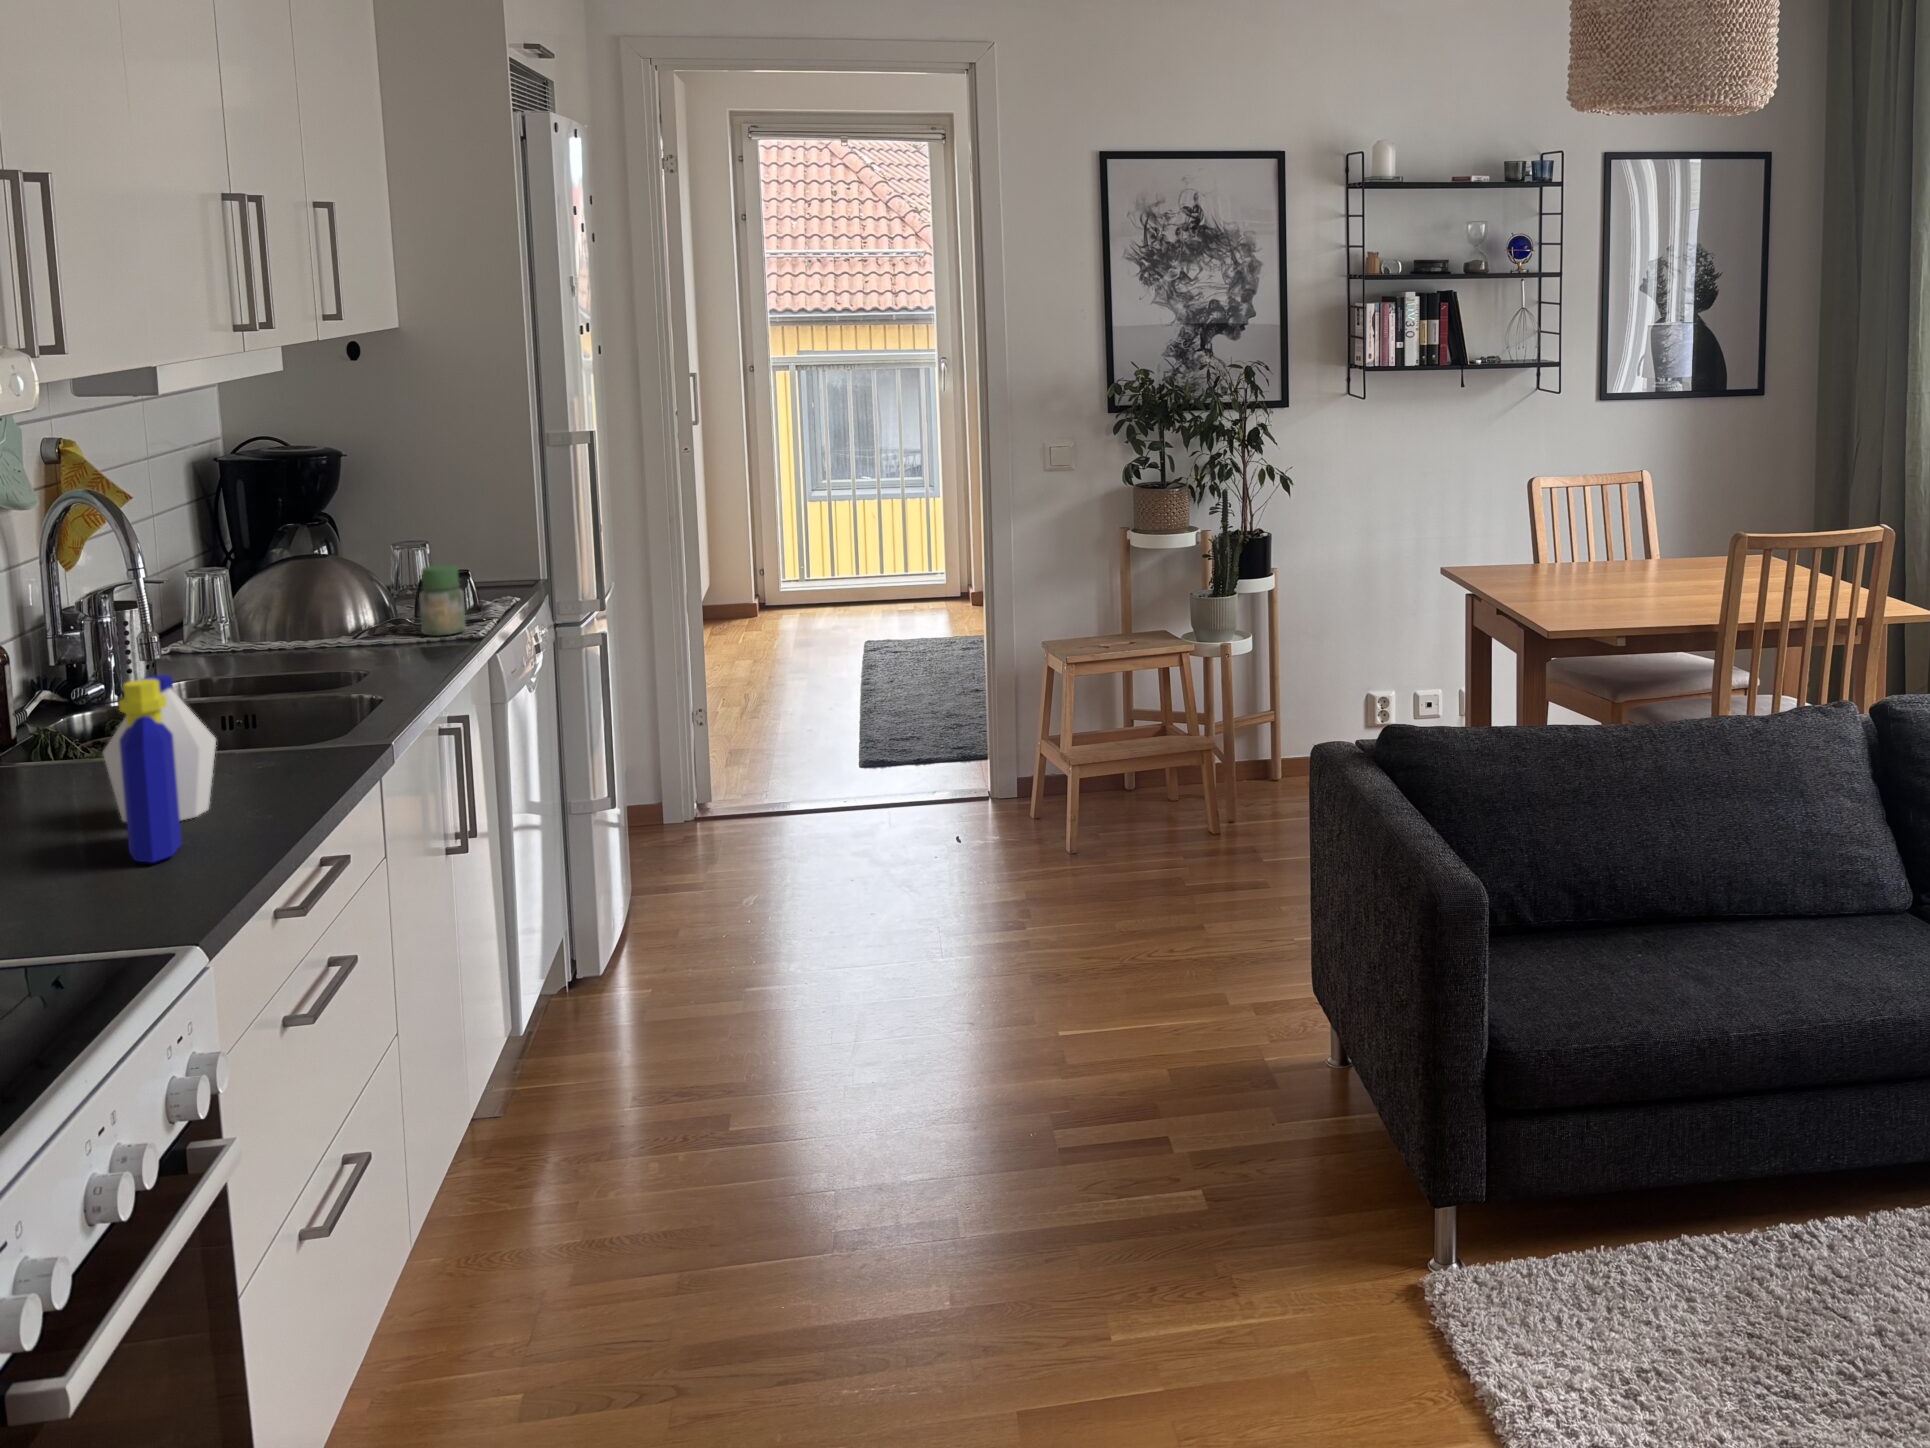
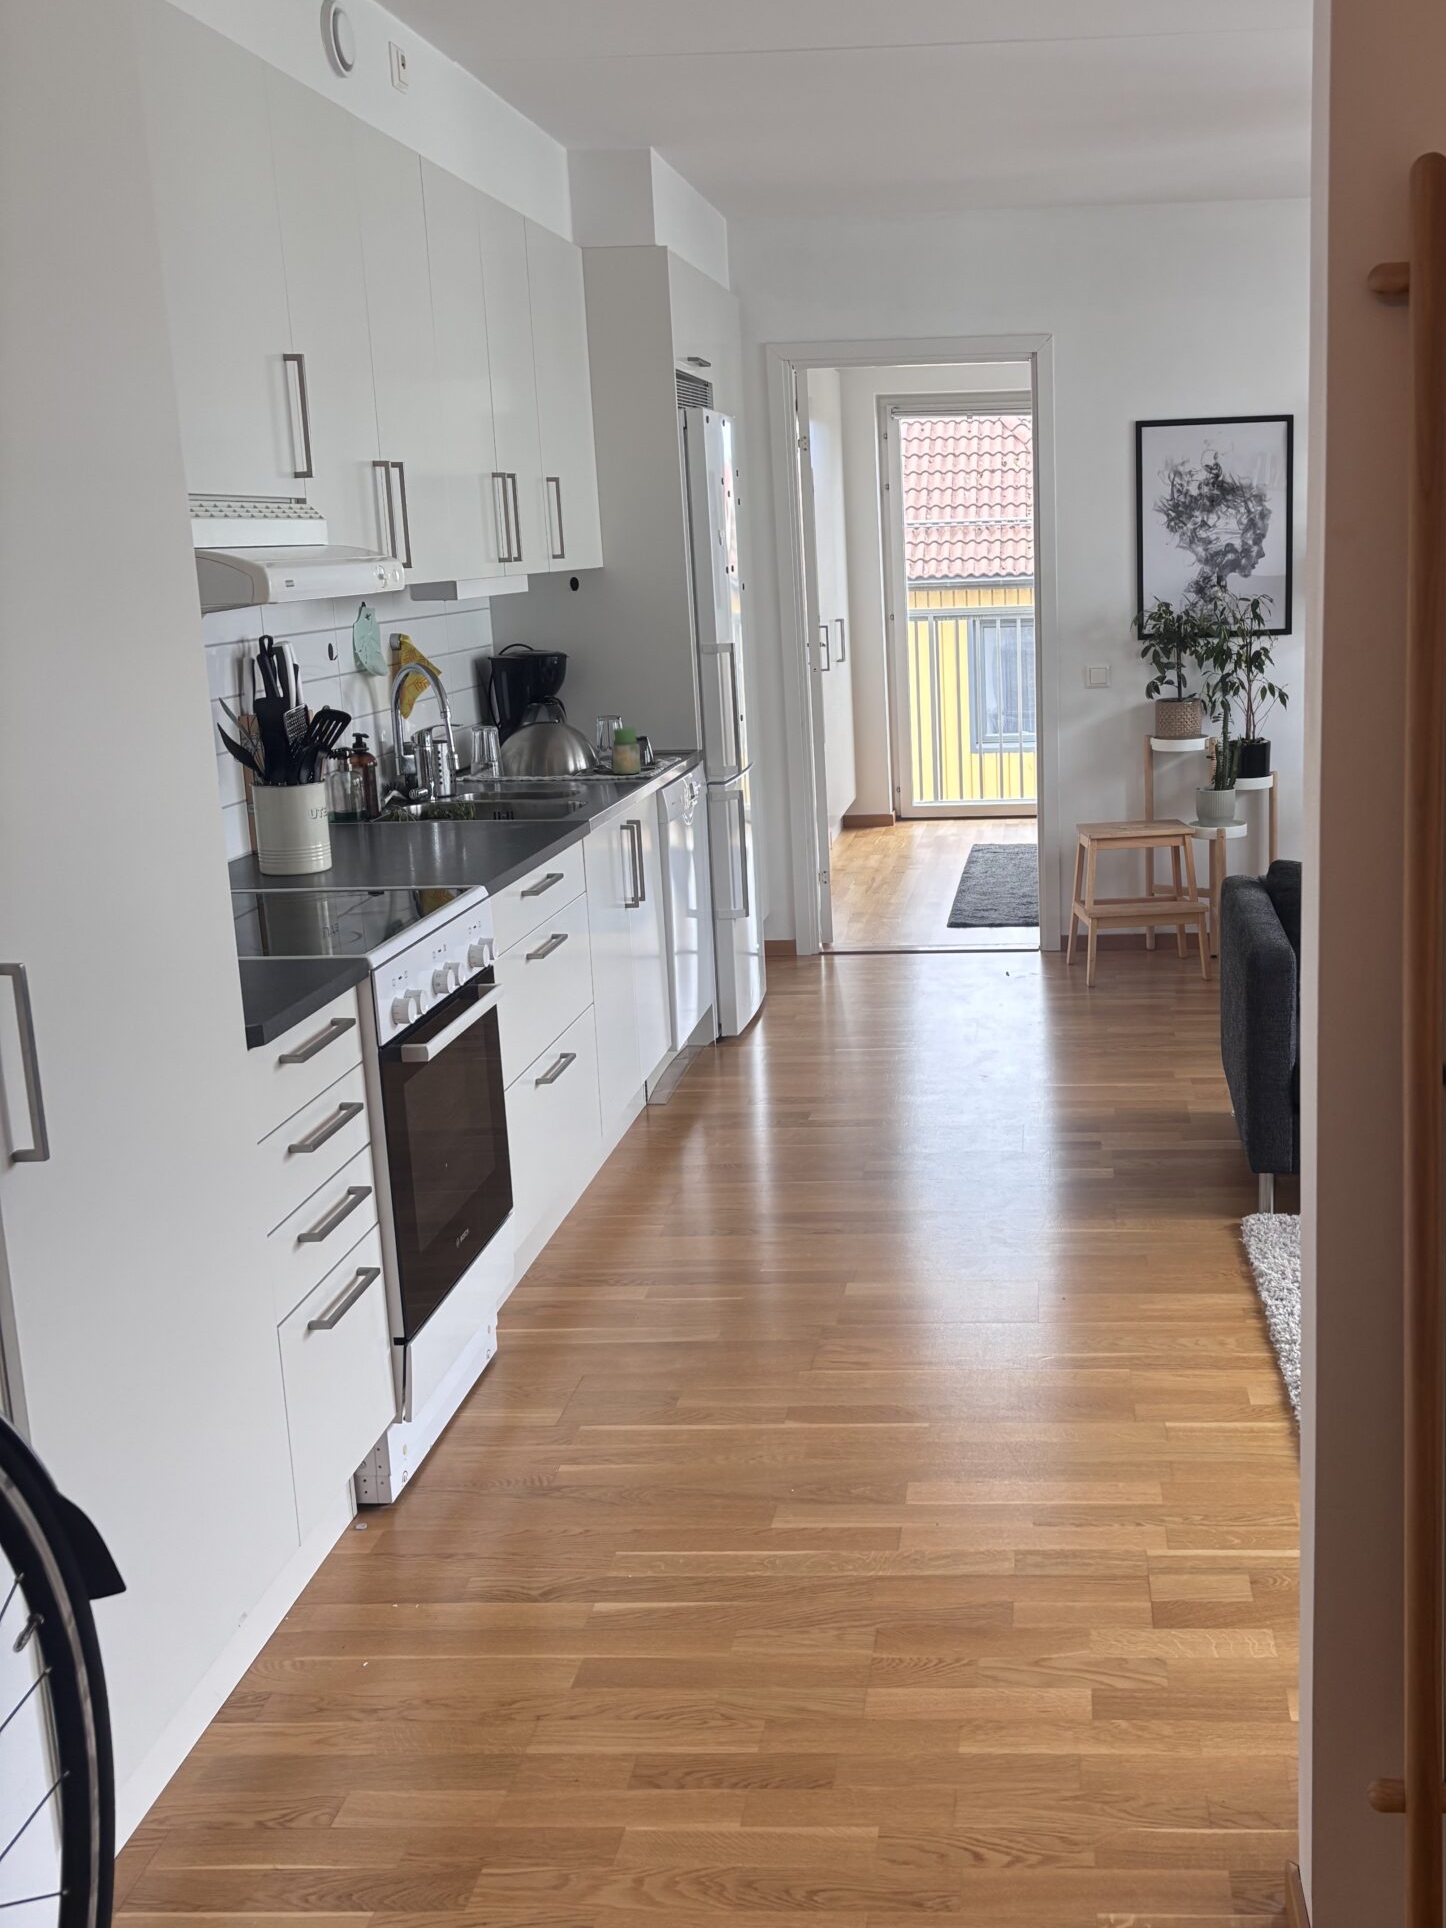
bottle: present [103,675,216,862] -> none [431,758,489,860]

